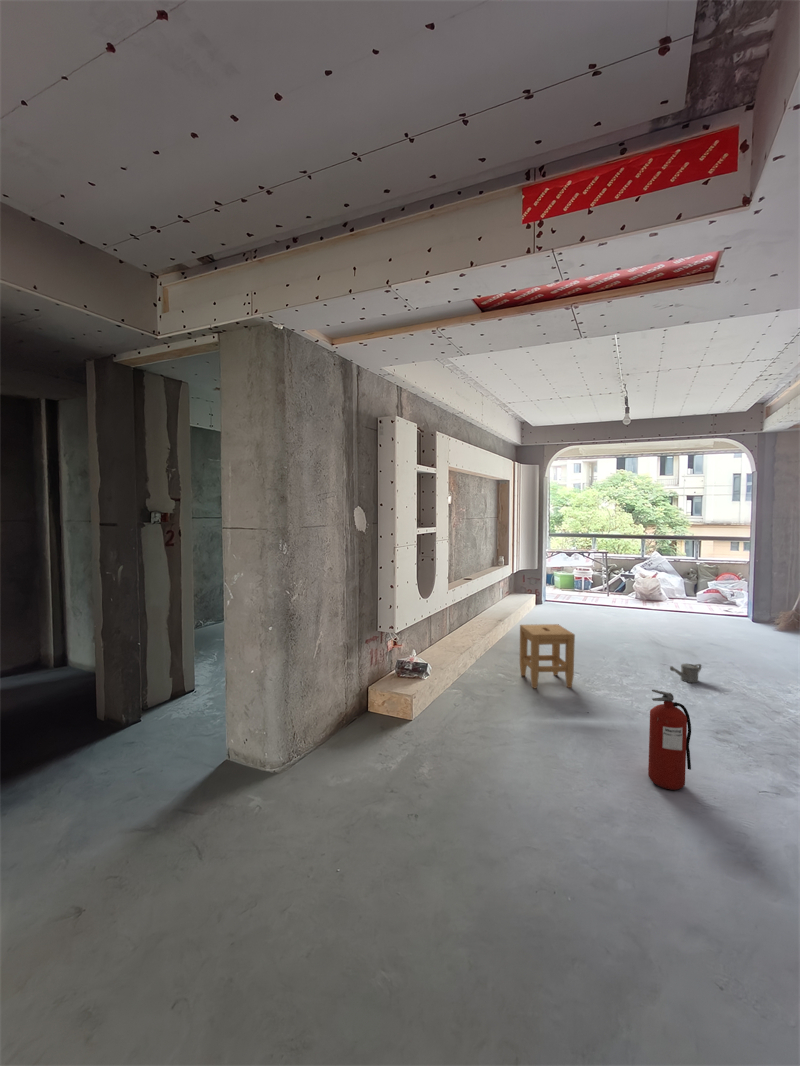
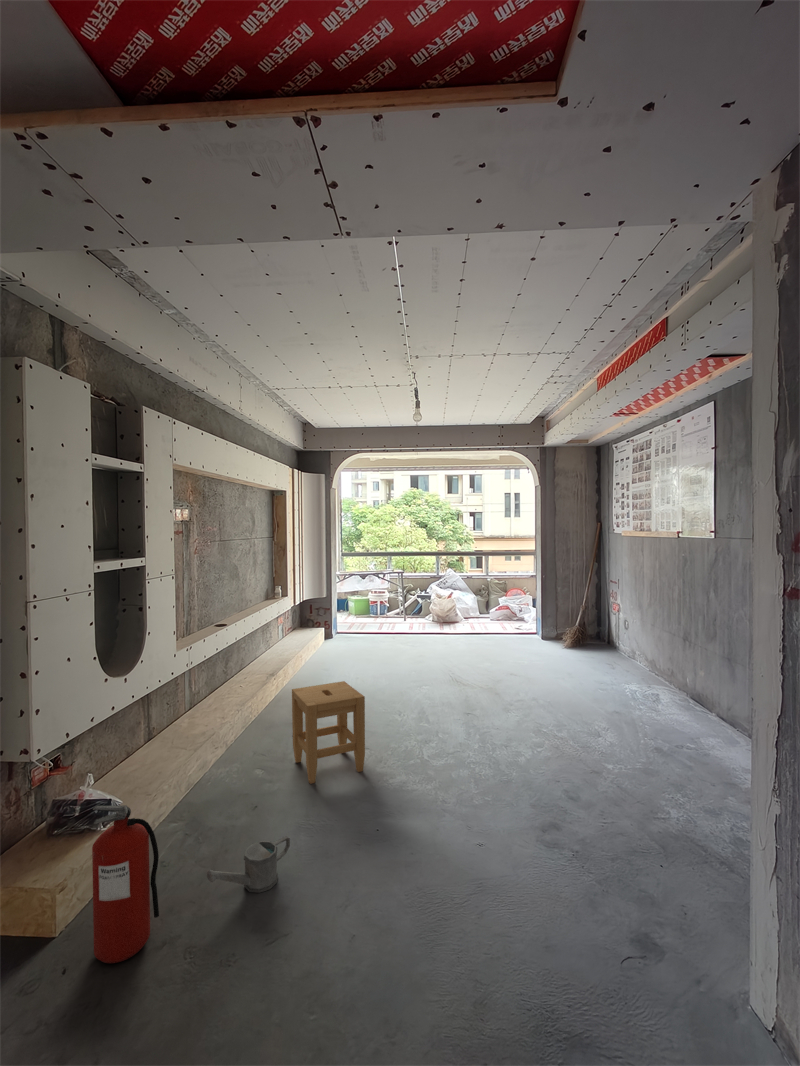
watering can: present [670,664,701,683] -> present [207,836,290,893]
fire extinguisher: present [648,690,691,790] -> present [92,805,159,963]

